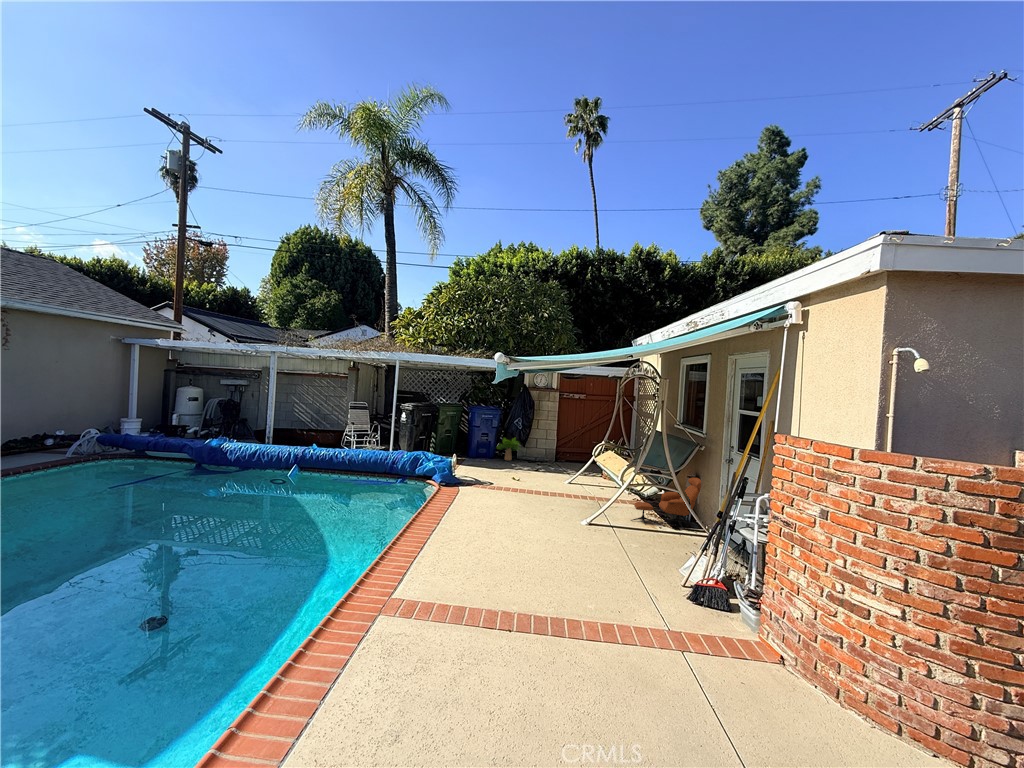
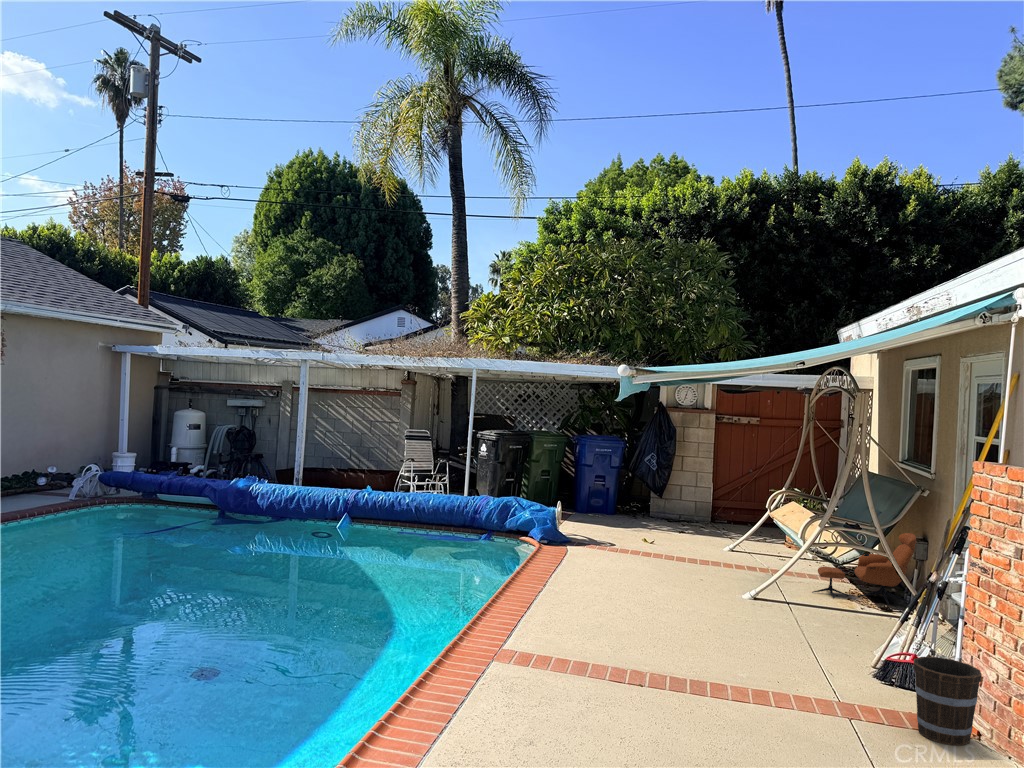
potted plant: present [497,438,520,460] -> none [616,479,657,514]
bucket: none [733,596,790,675] -> present [914,657,982,745]

